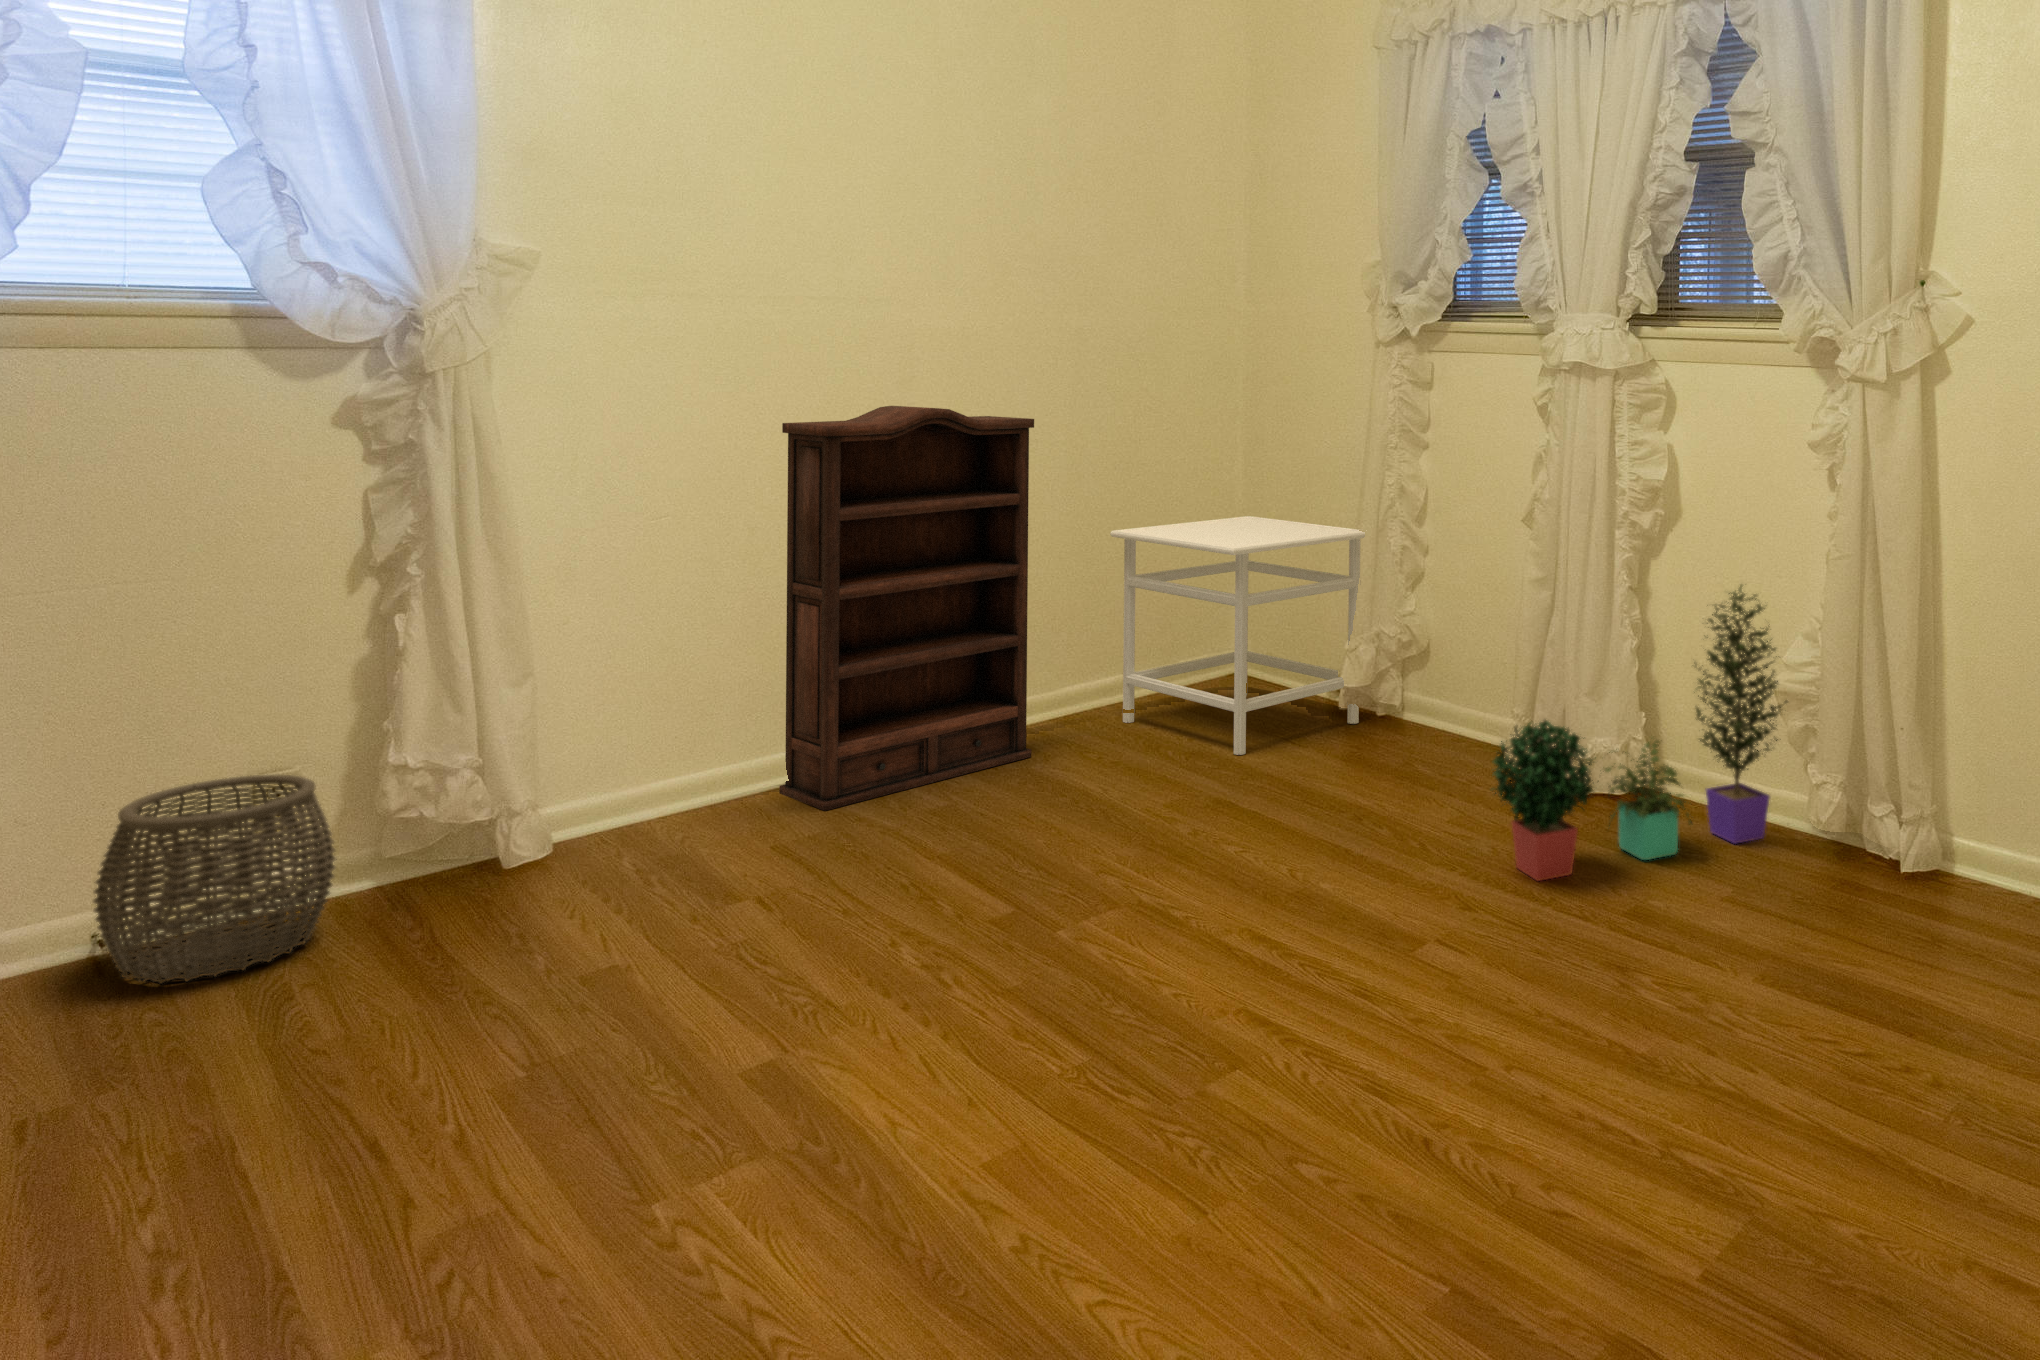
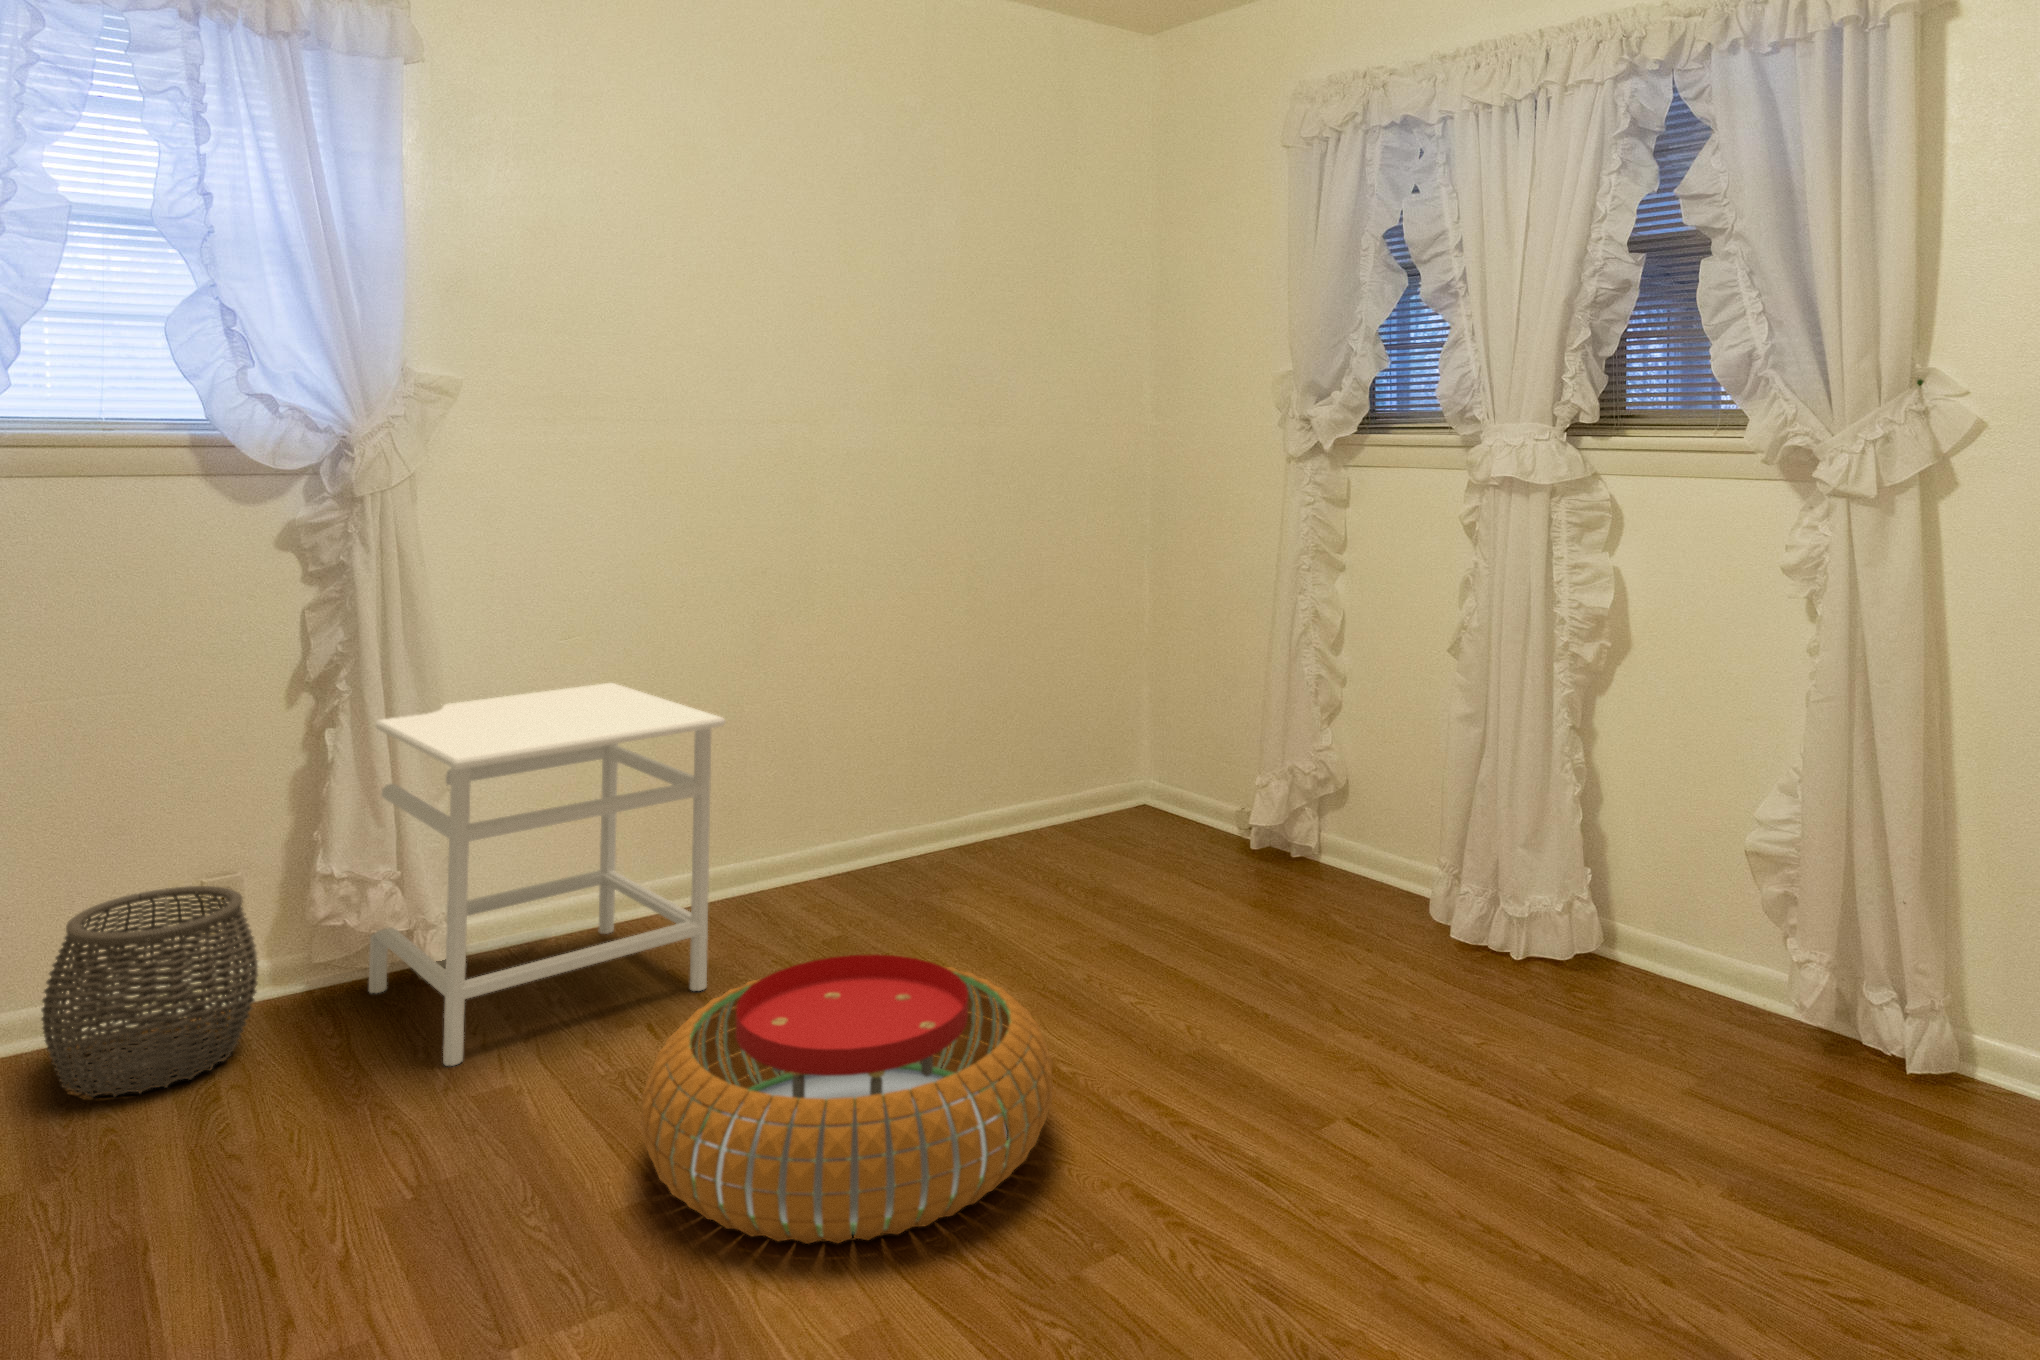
bookshelf: present [779,406,1034,811] -> none [687,517,938,933]
nightstand: present [1110,516,1365,755] -> present [368,683,725,1066]
potted plant: present [1492,585,1787,881] -> none [1414,733,1771,1078]
pouf: none [775,800,1169,1041] -> present [641,954,1052,1244]

